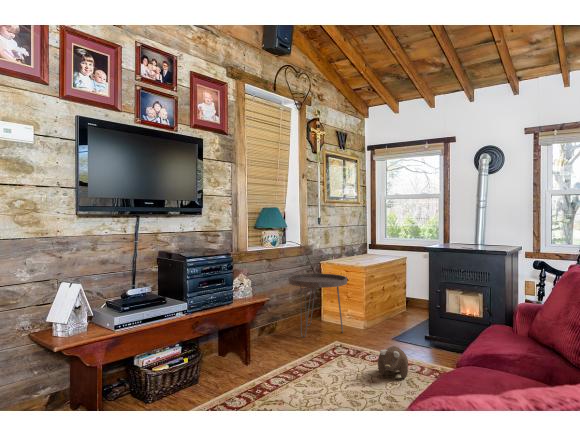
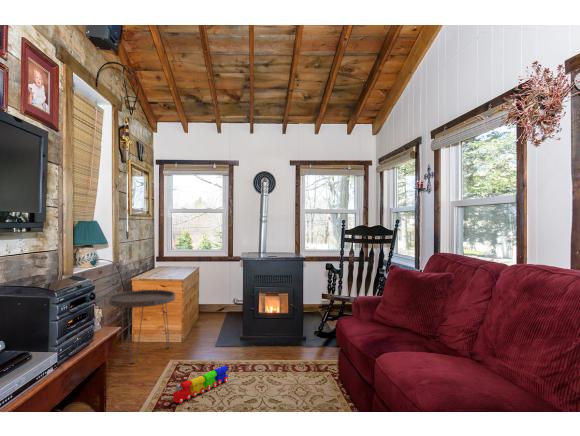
plush toy: present [378,346,408,378] -> none [247,348,273,377]
toy train: none [295,355,359,376] -> present [173,366,228,403]

